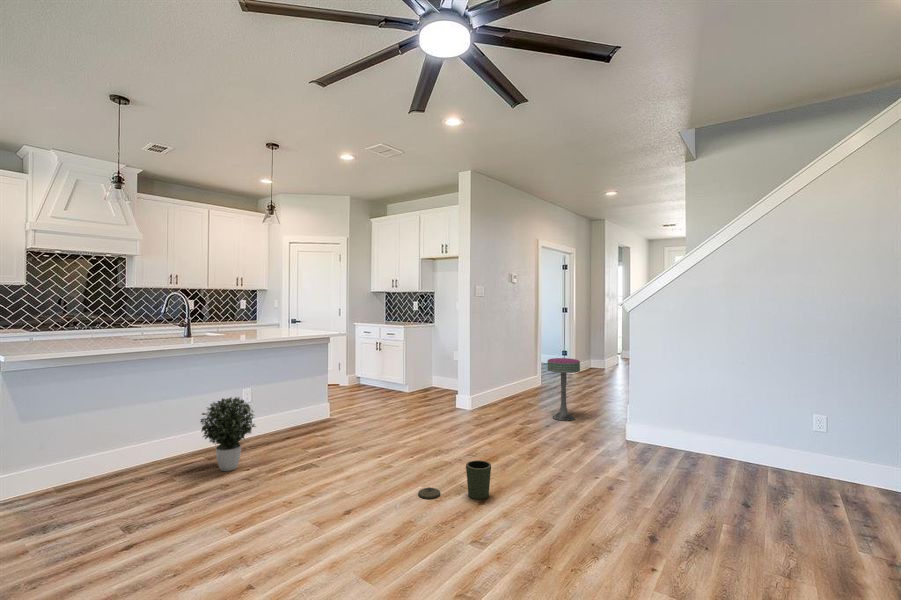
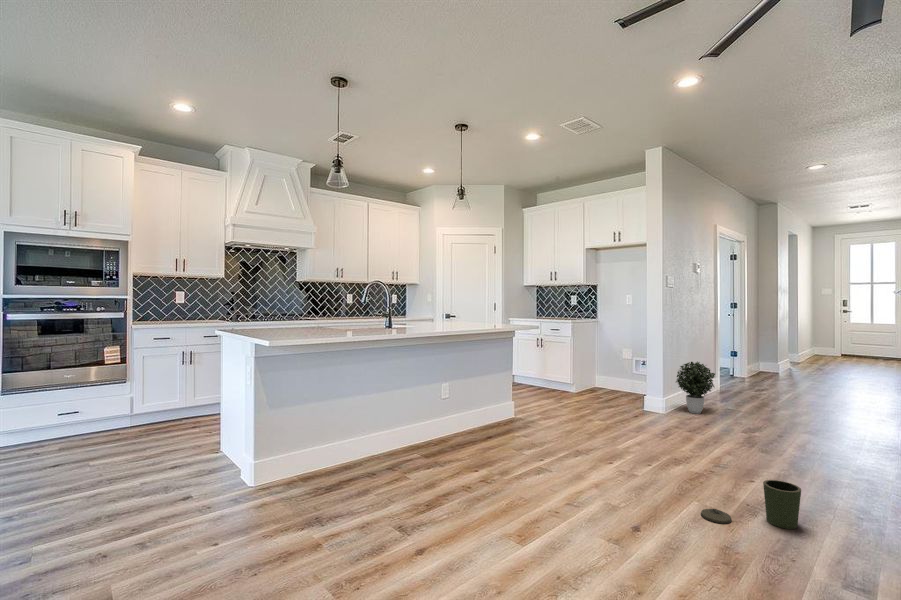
bar stool: present [547,358,580,421] -> none [767,359,813,432]
potted plant: present [201,397,256,471] -> present [676,362,715,414]

